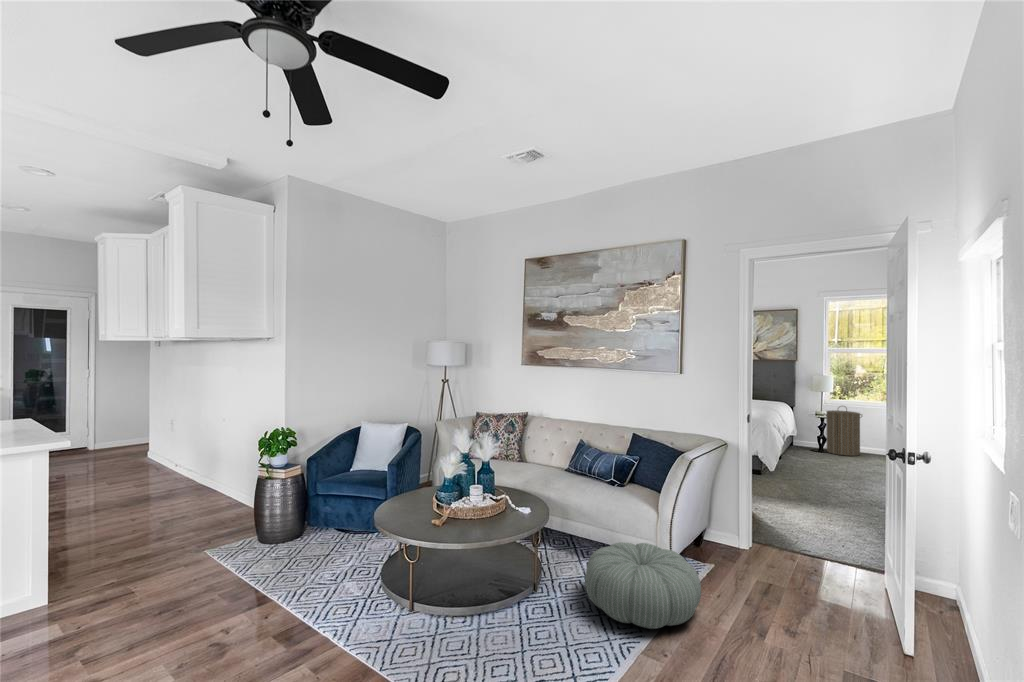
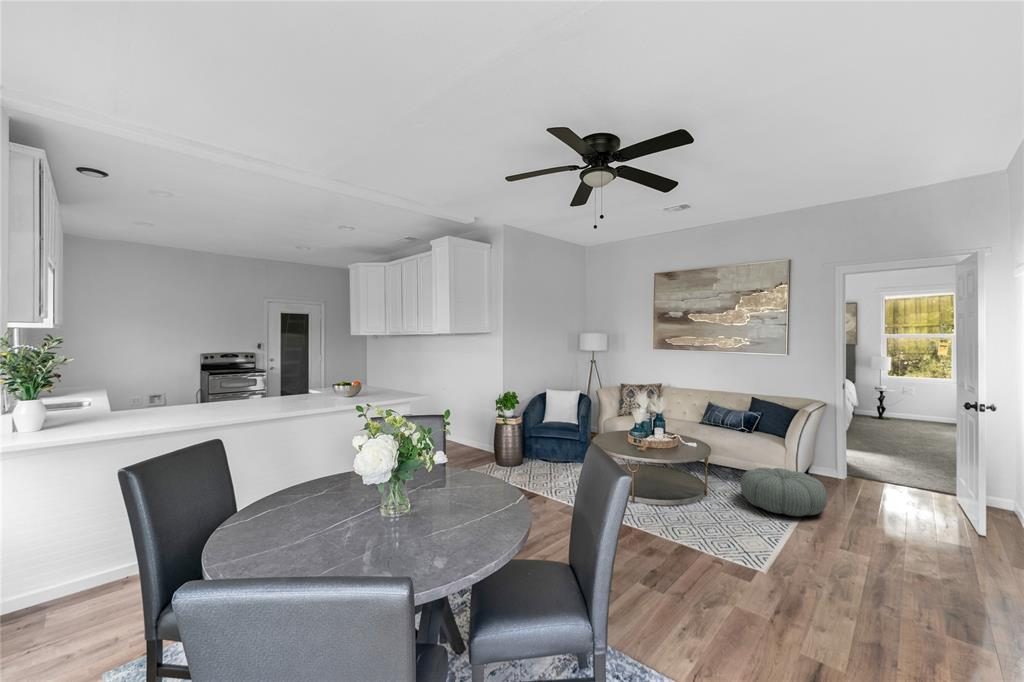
laundry hamper: present [824,408,862,456] -> none [883,382,918,422]

